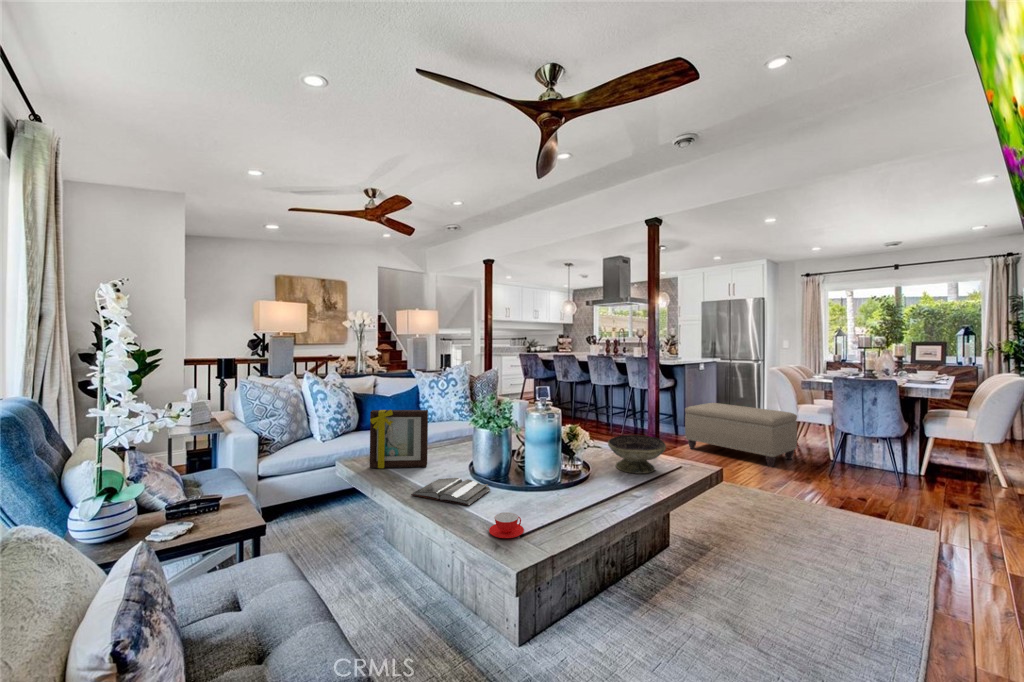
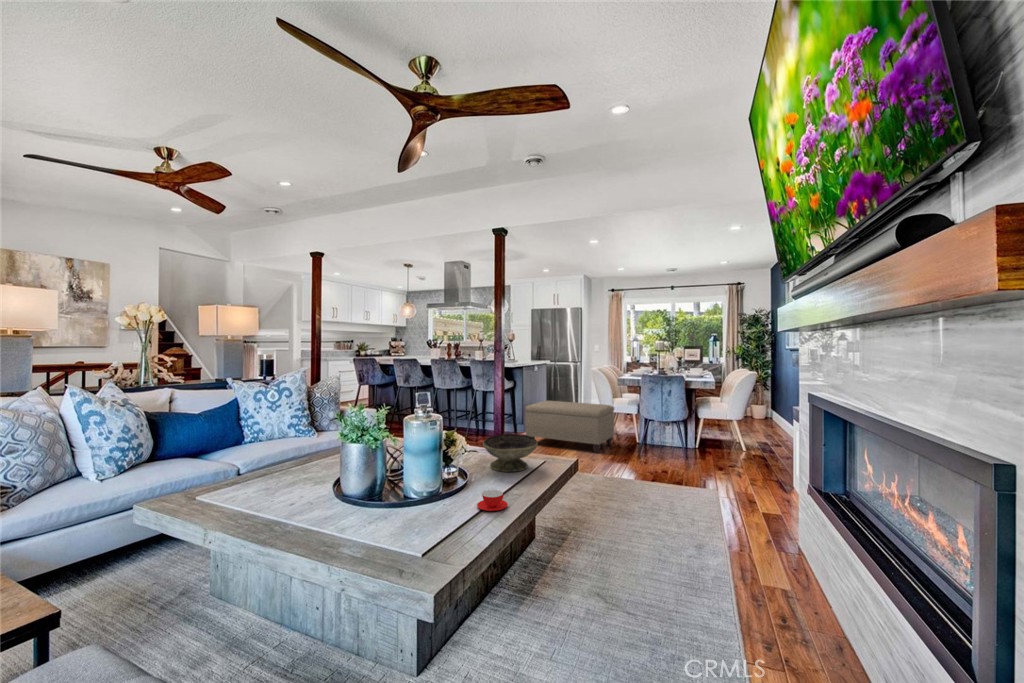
picture frame: present [370,410,428,468] -> none [195,425,278,505]
hardback book: present [411,478,491,505] -> none [268,501,369,532]
teacup: present [489,513,524,538] -> present [477,490,508,511]

